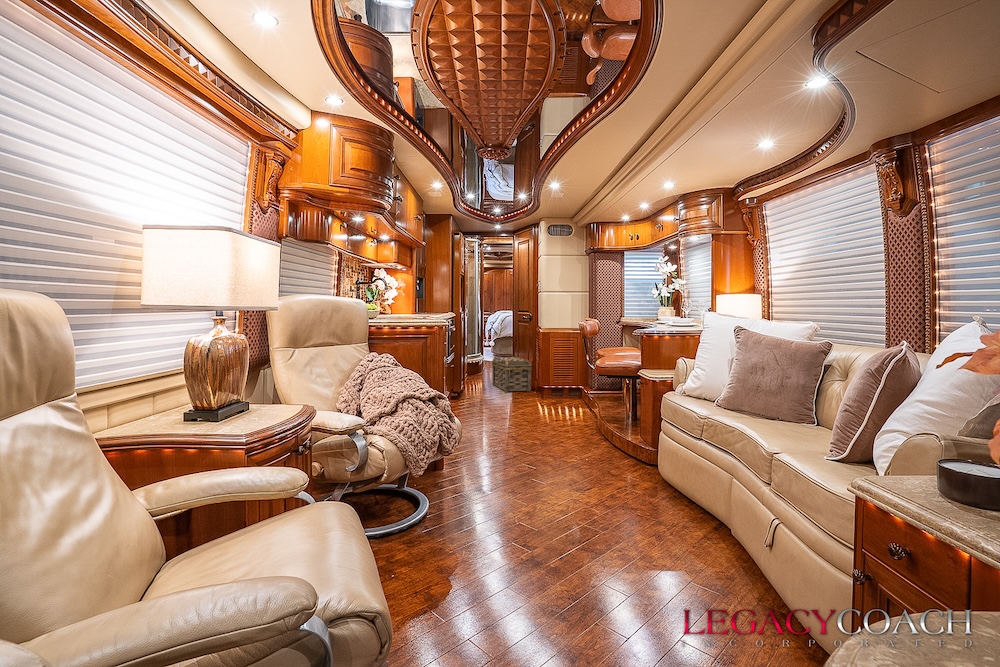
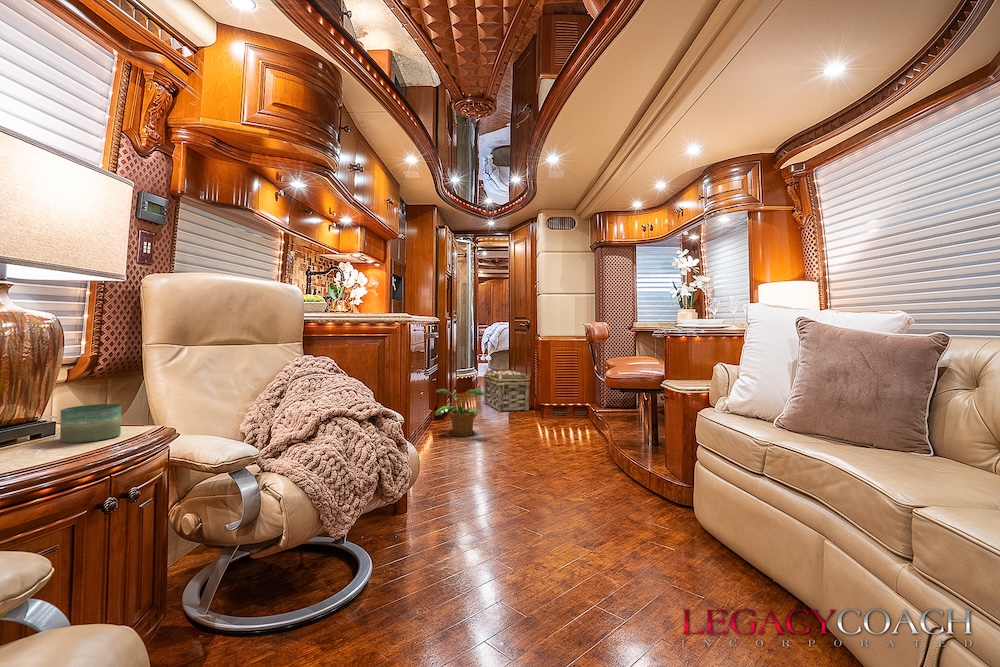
potted plant: none [456,374,499,412] -> present [435,389,487,436]
candle: none [256,391,287,415] -> present [60,404,121,443]

